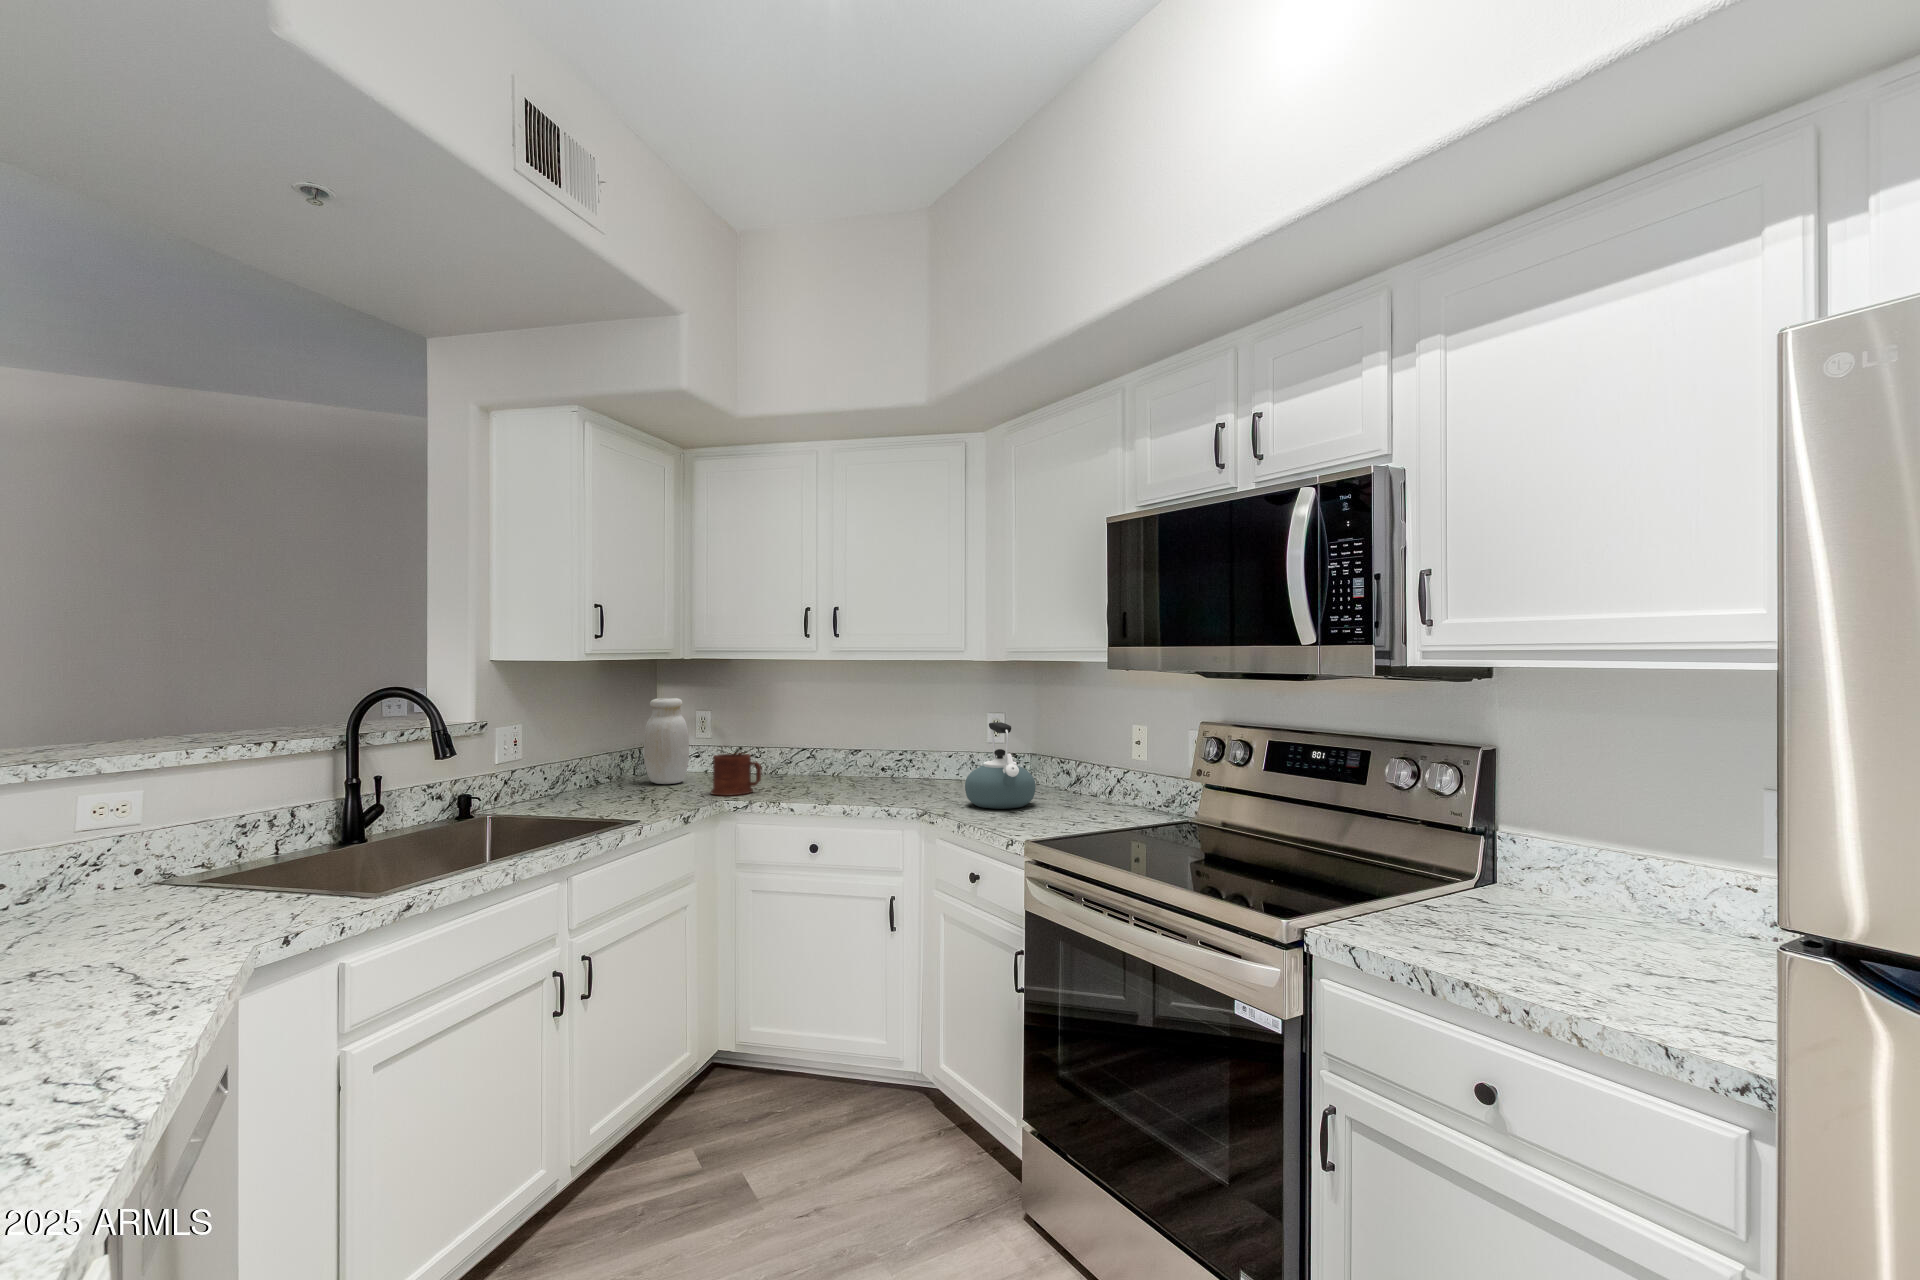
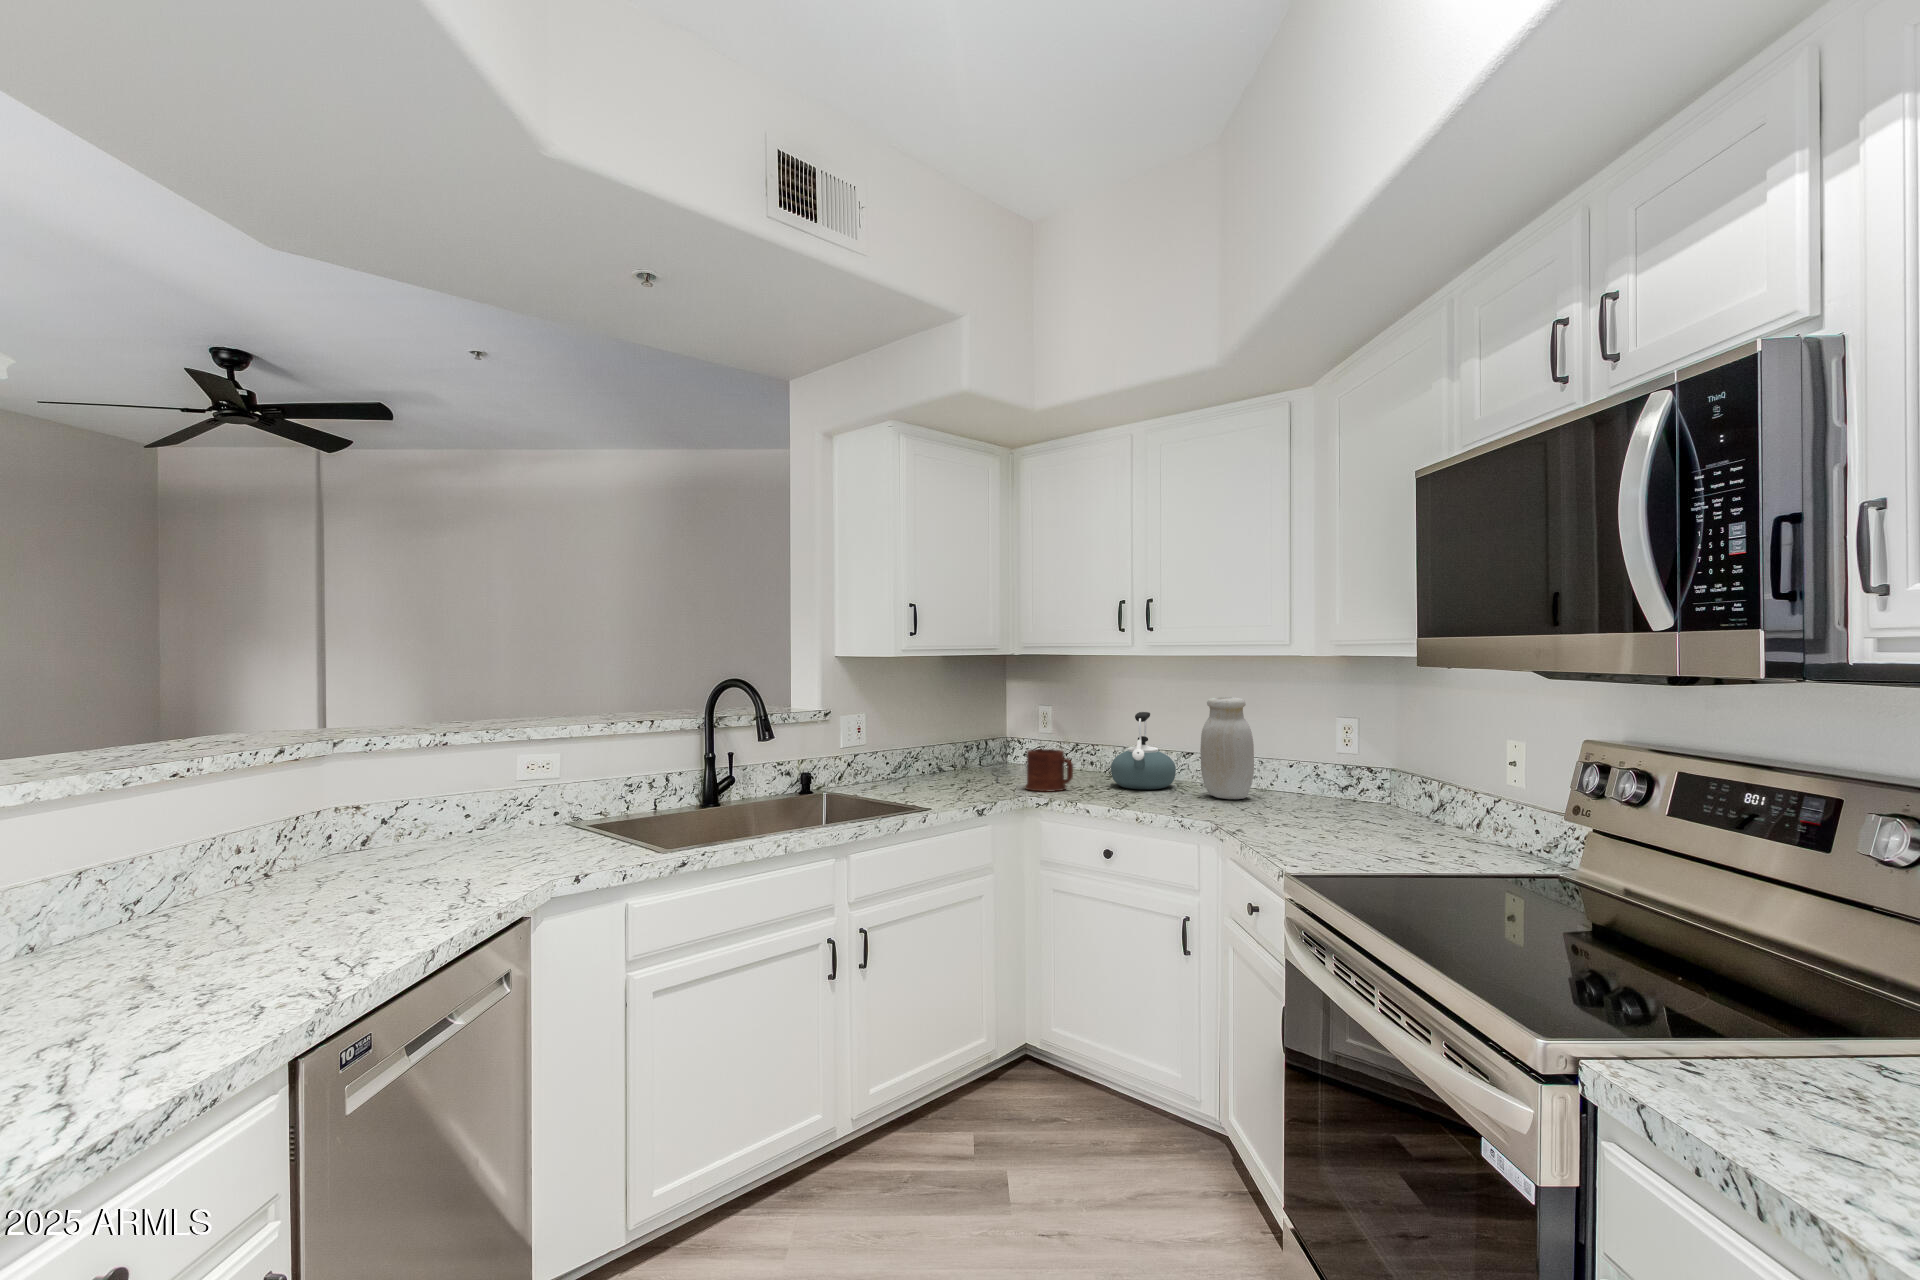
jar: present [644,698,689,784] -> present [1200,697,1254,799]
kettle: present [965,722,1036,809] -> present [1111,712,1176,789]

